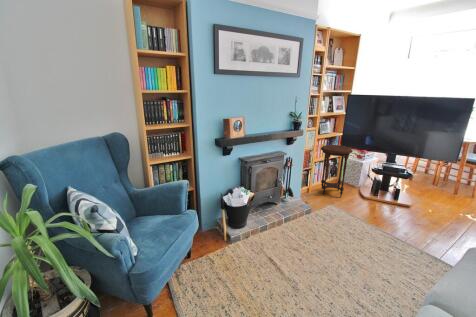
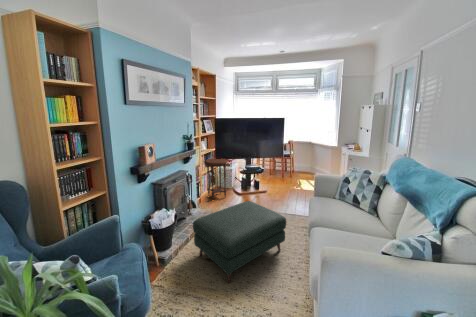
ottoman: none [262,208,394,298] -> present [193,201,286,283]

